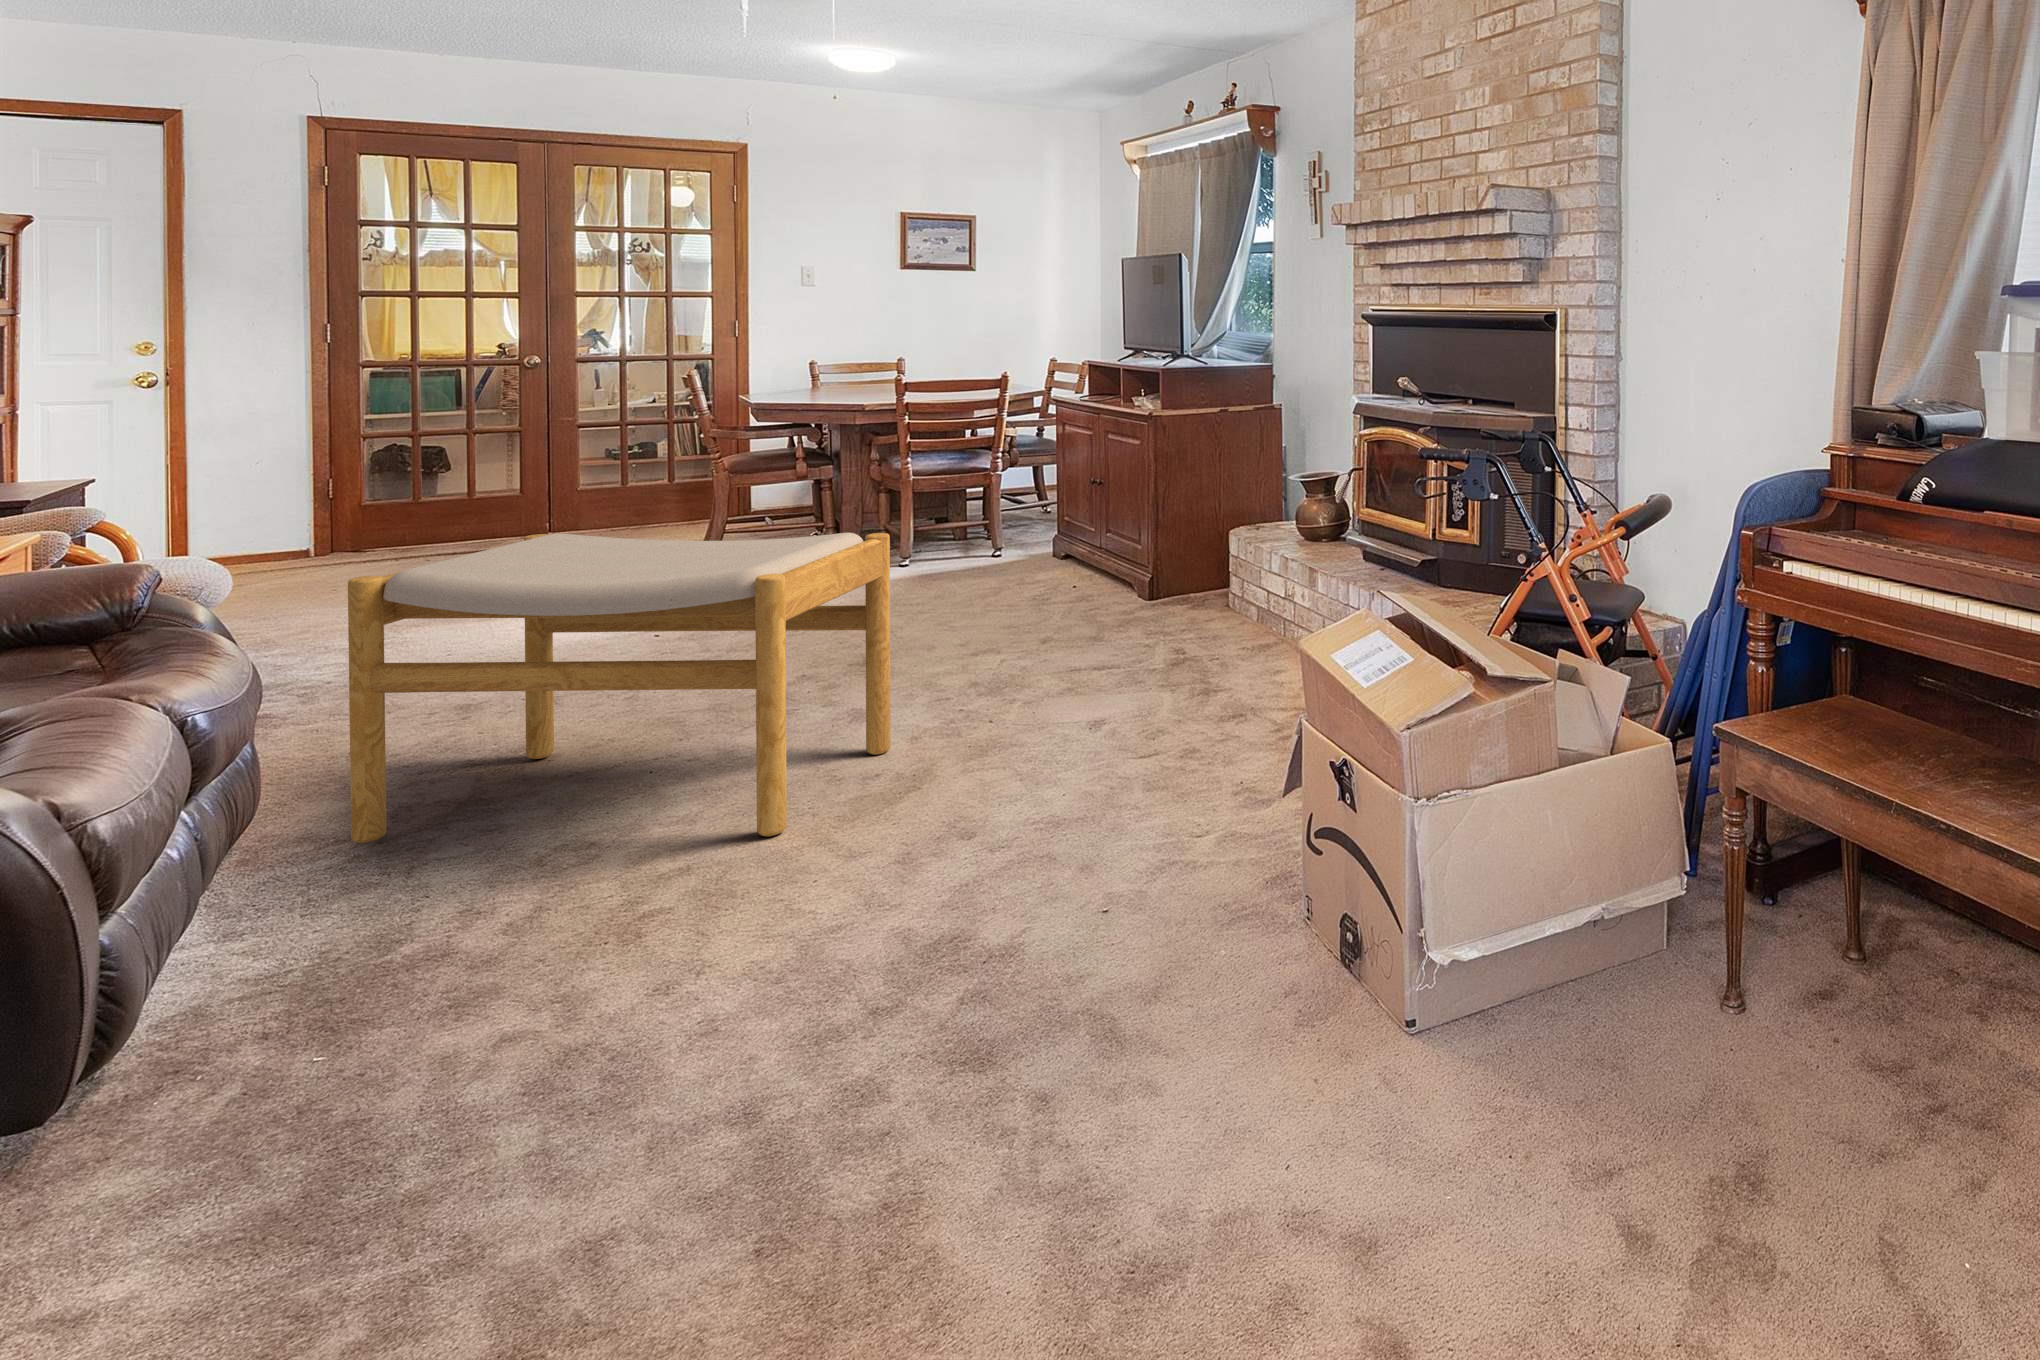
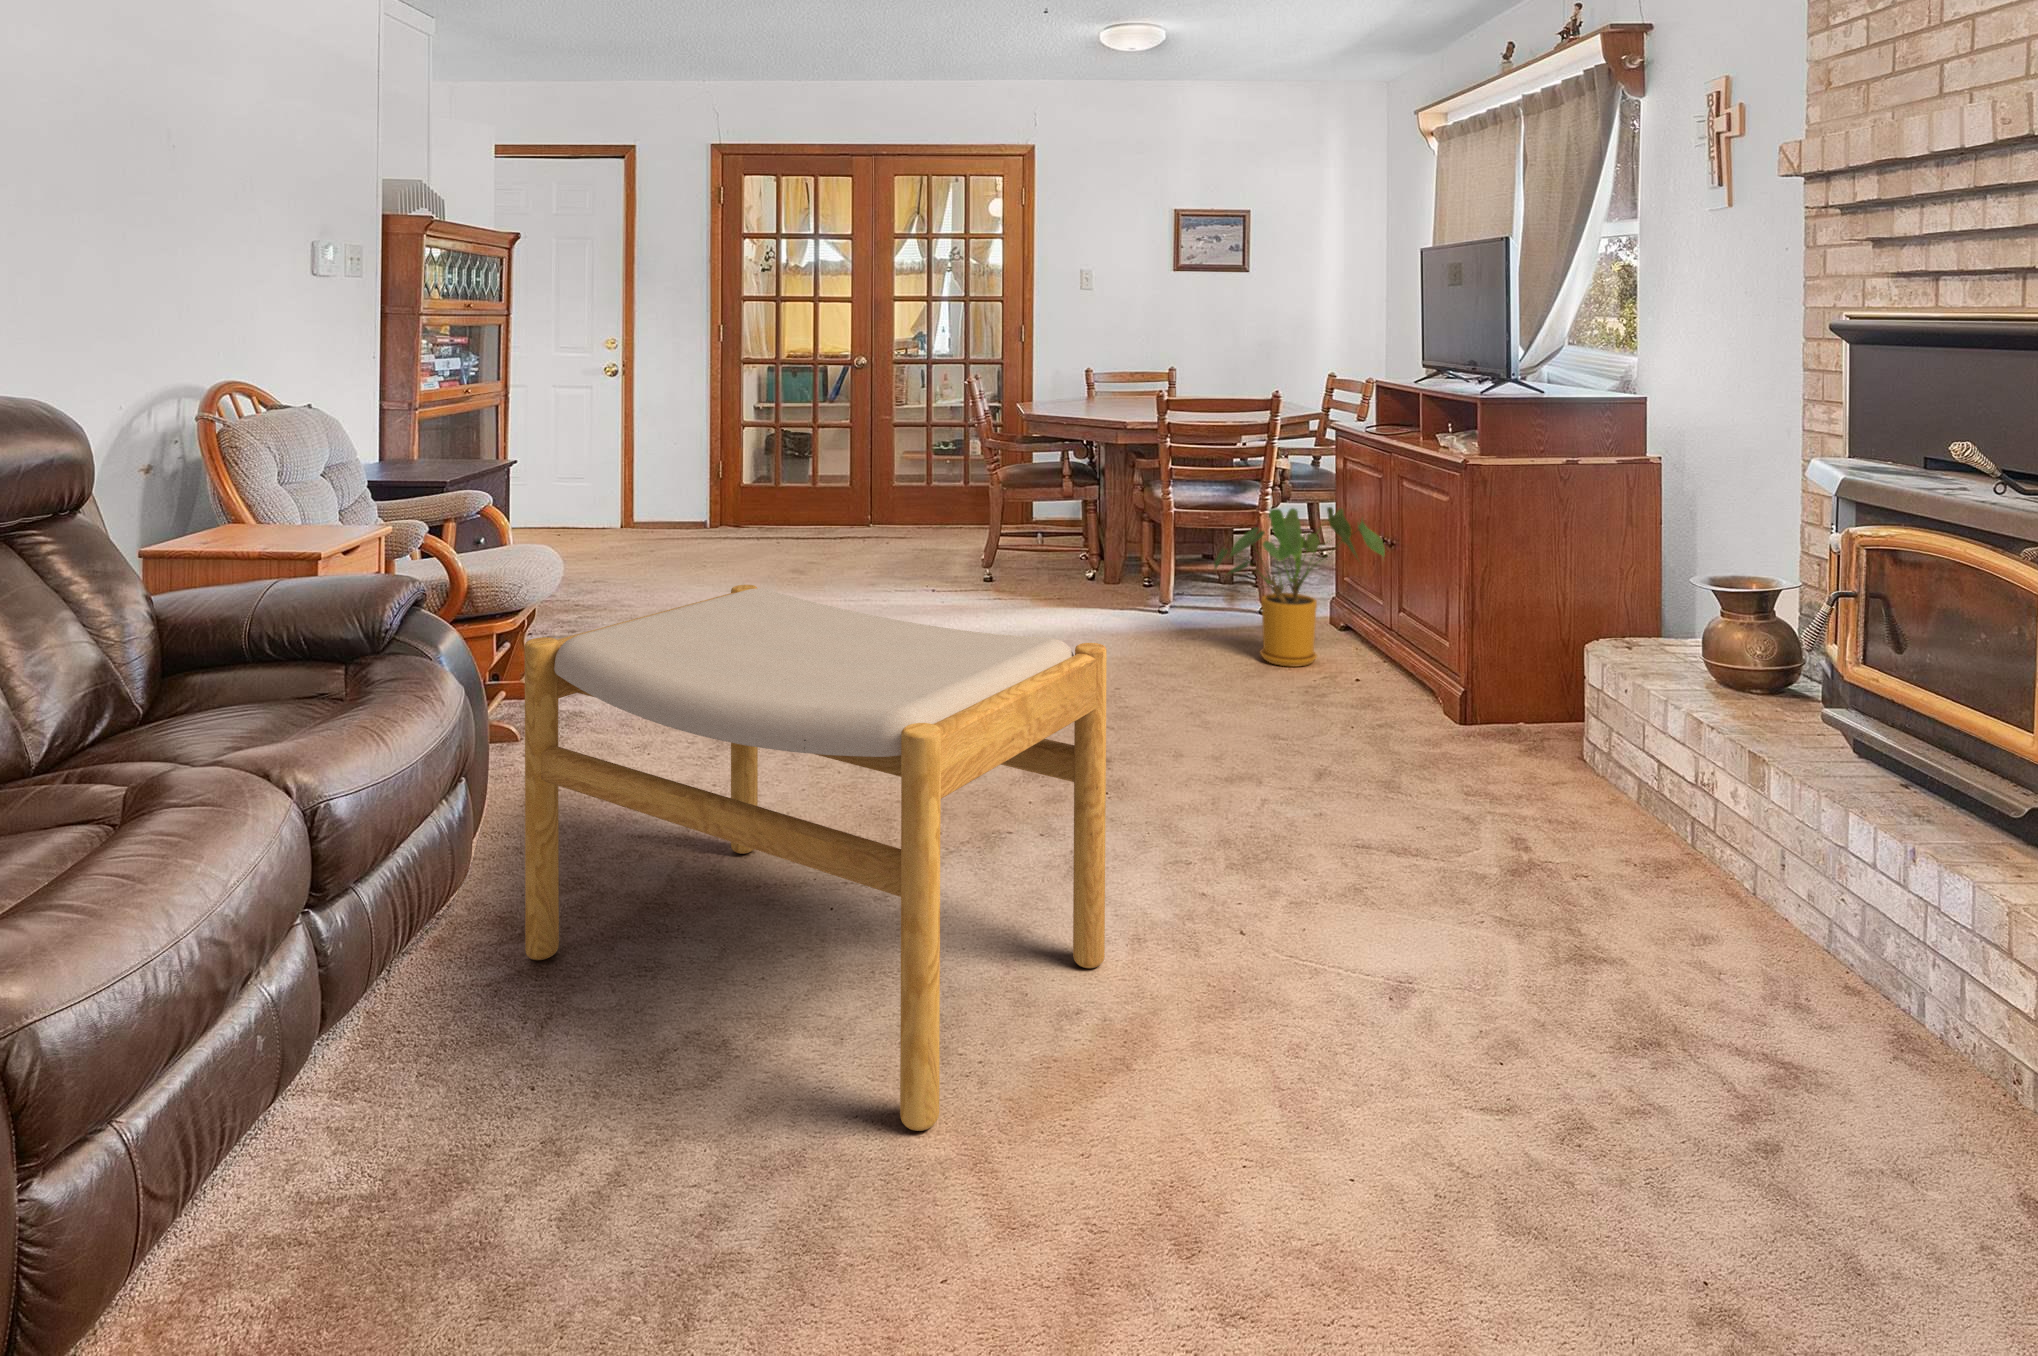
house plant: none [953,460,1095,587] -> present [1214,507,1385,667]

